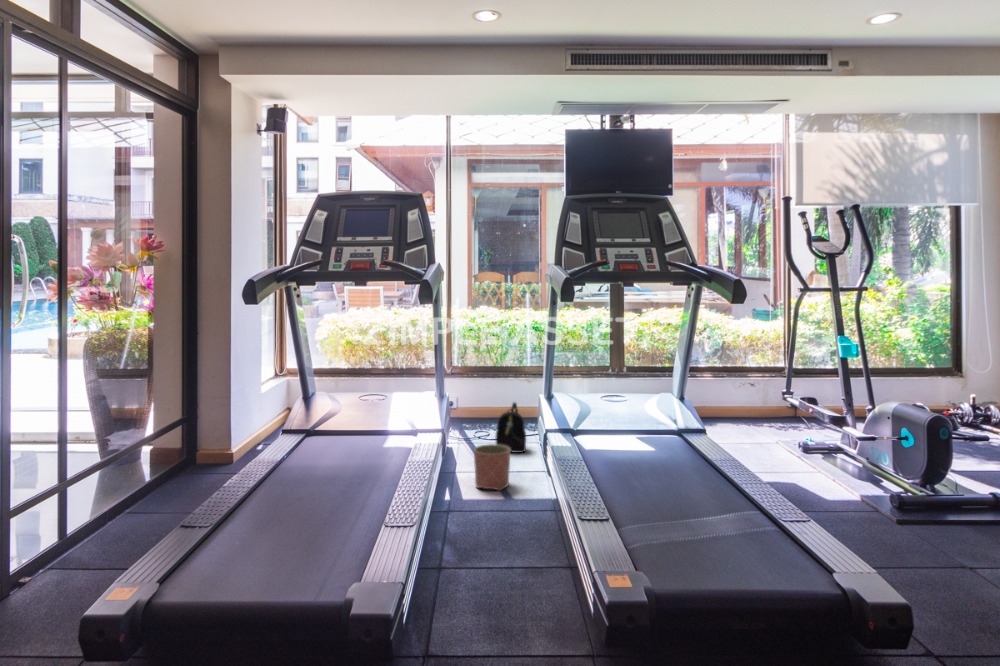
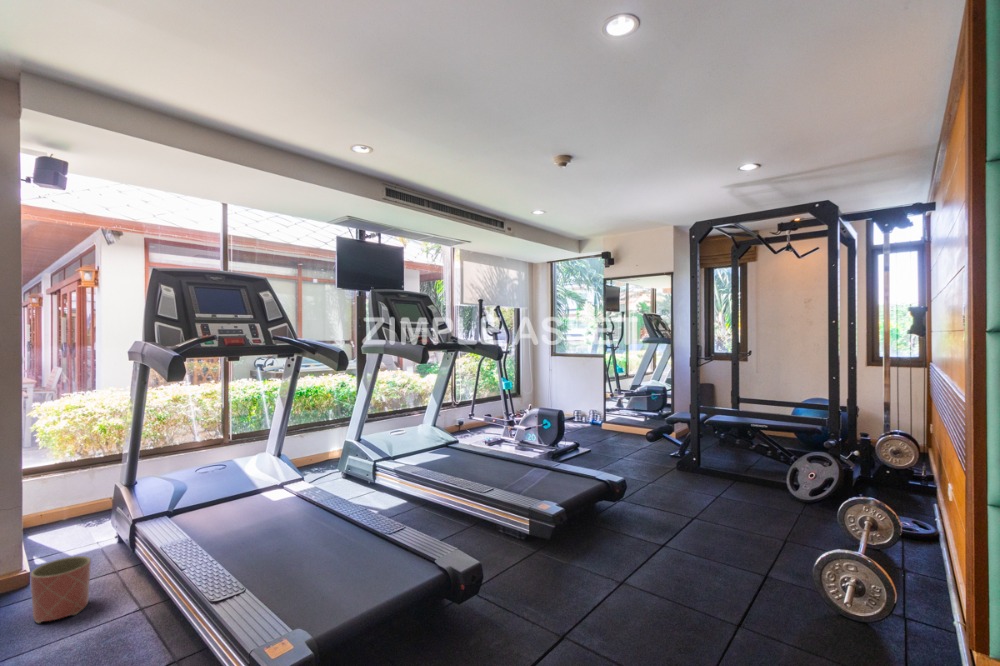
backpack: present [496,403,526,453] -> none [52,496,101,562]

